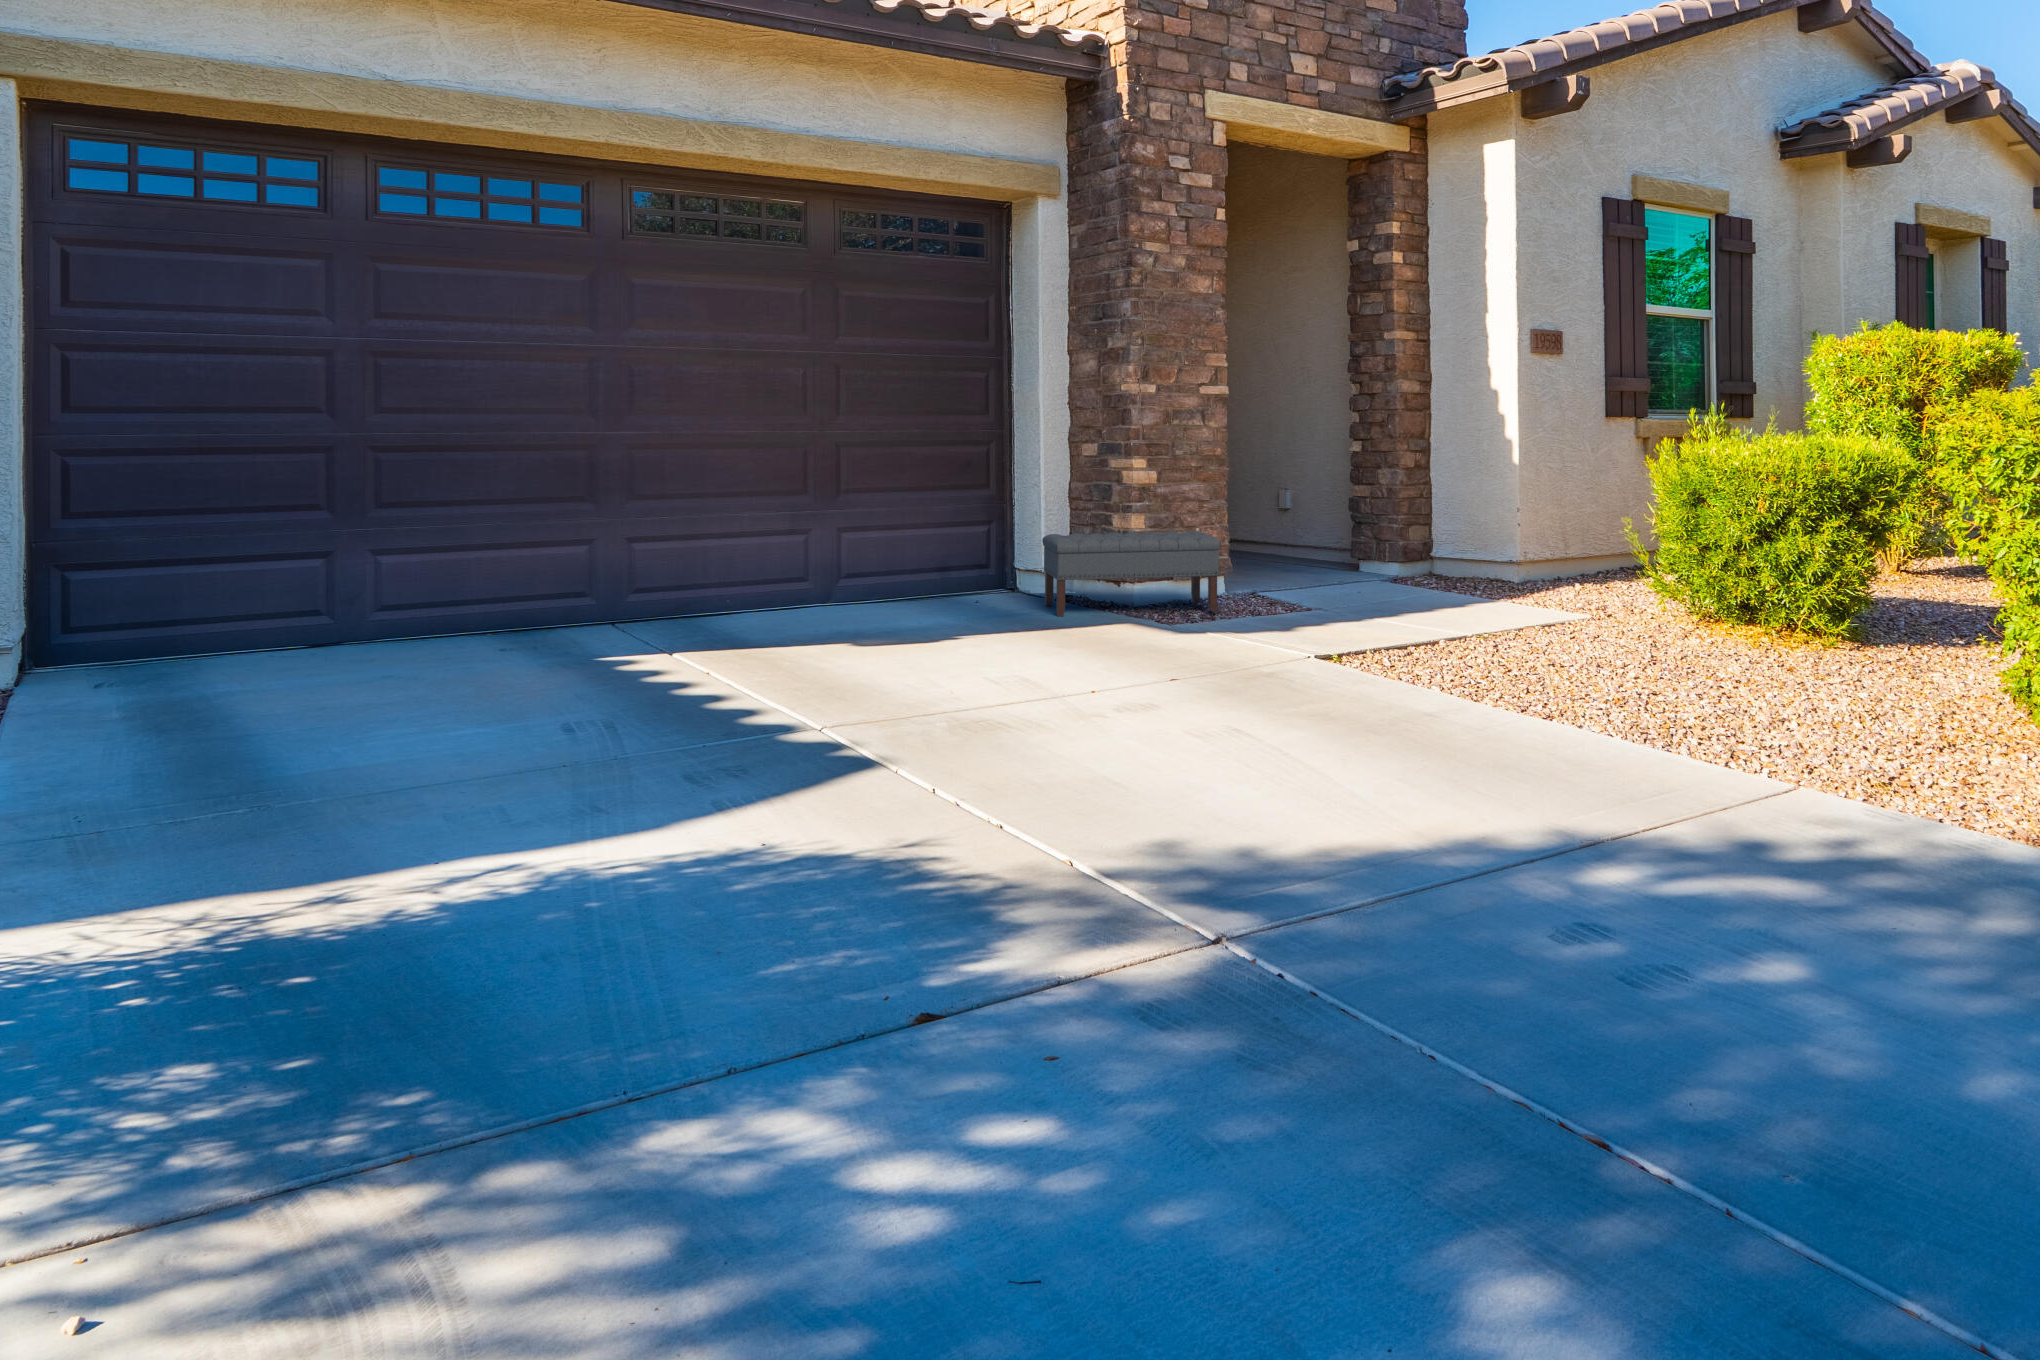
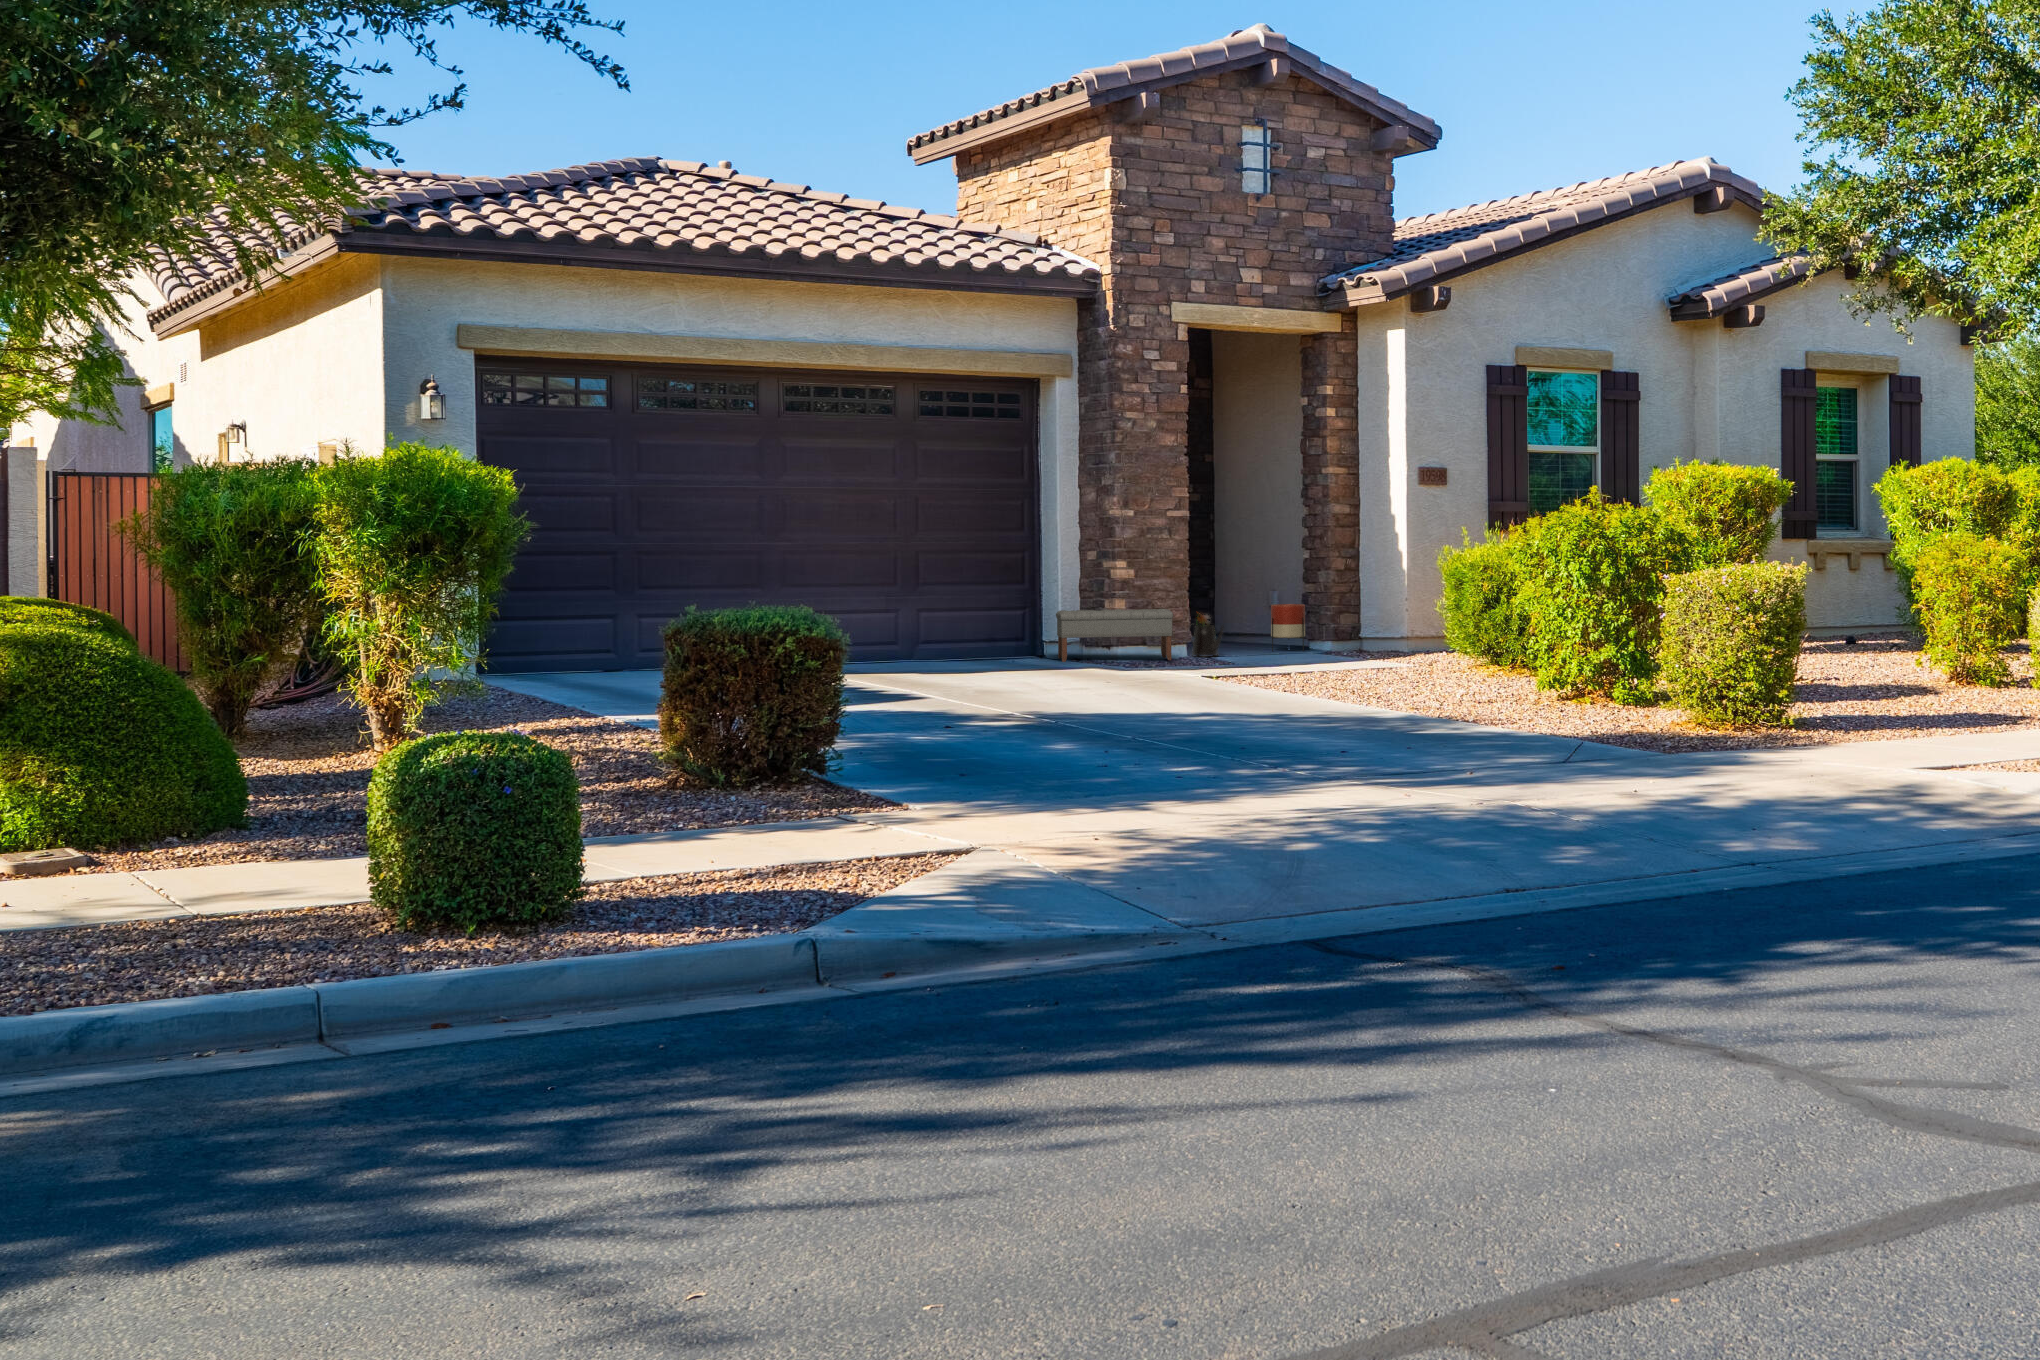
planter: none [1312,514,1360,582] -> present [1271,604,1305,651]
watering can: none [1217,527,1275,598] -> present [1189,615,1223,657]

